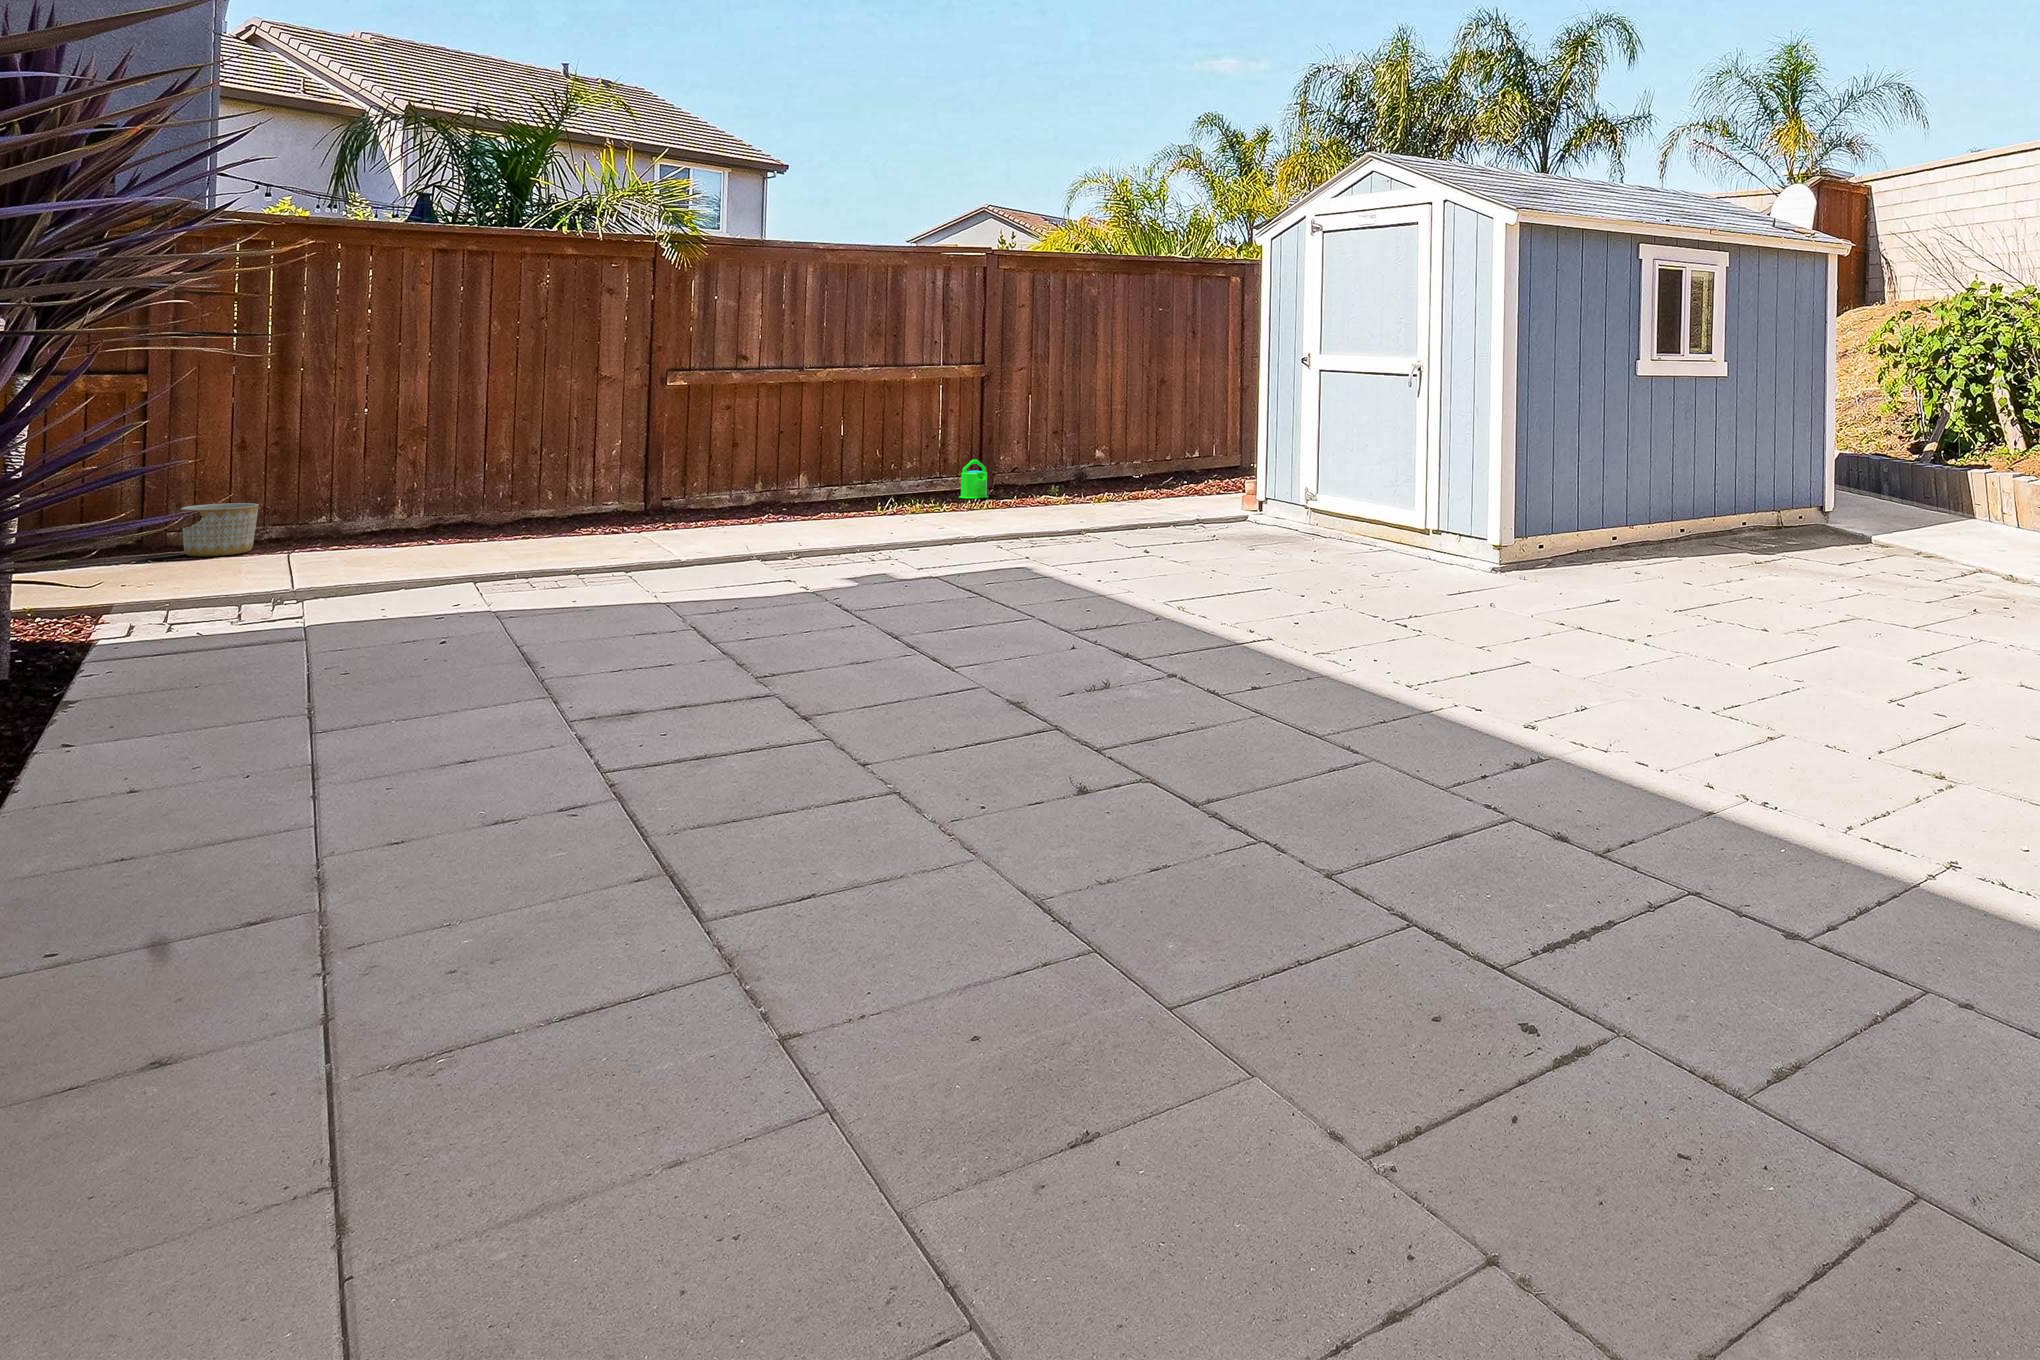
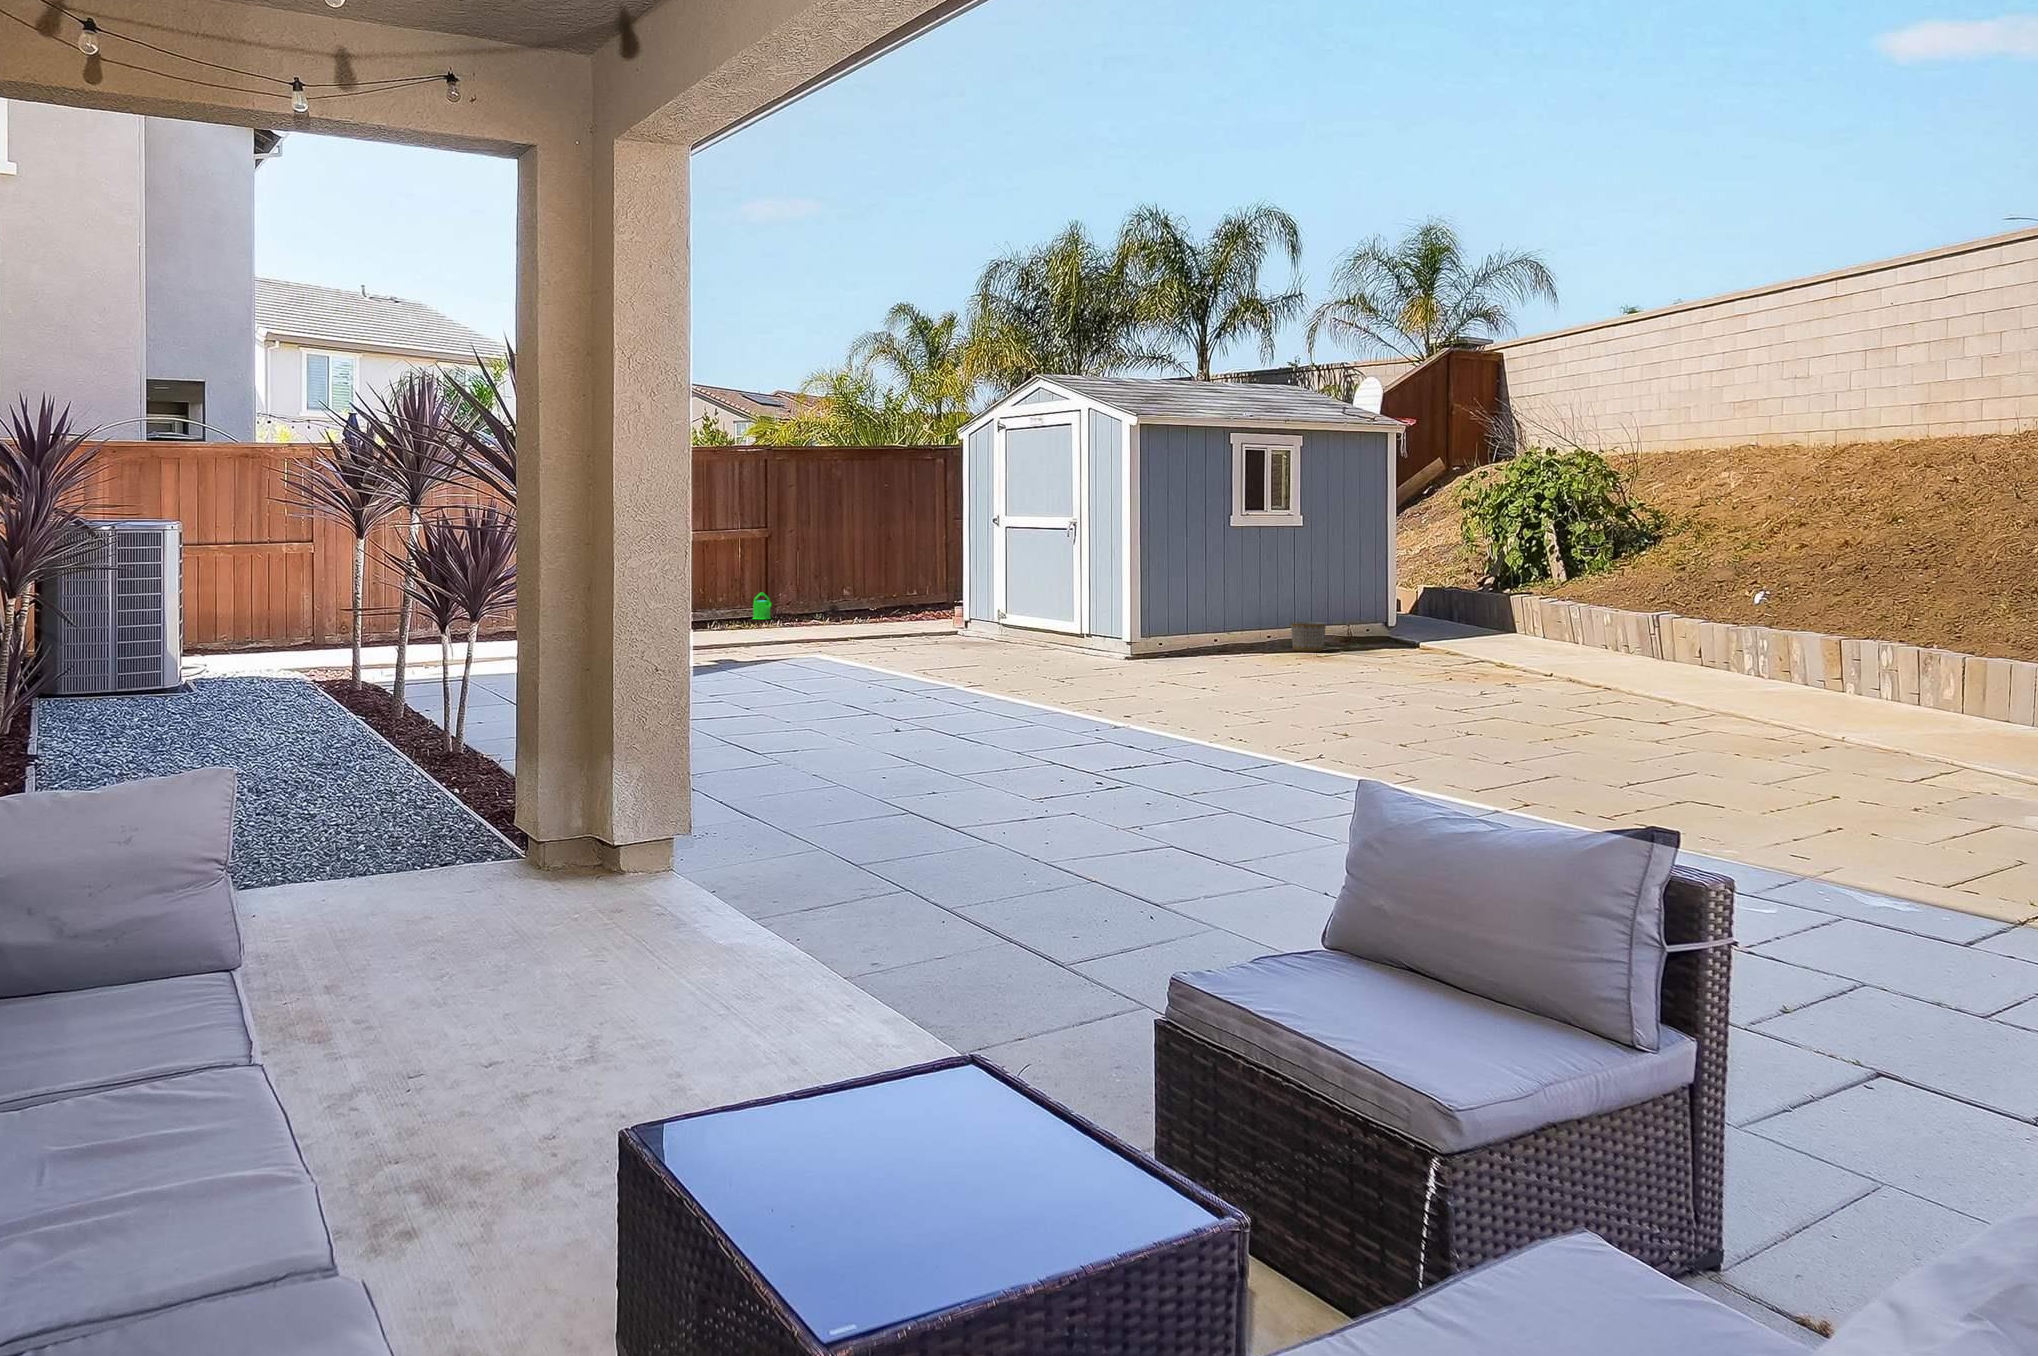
planter: present [181,503,259,557] -> present [1291,622,1326,652]

